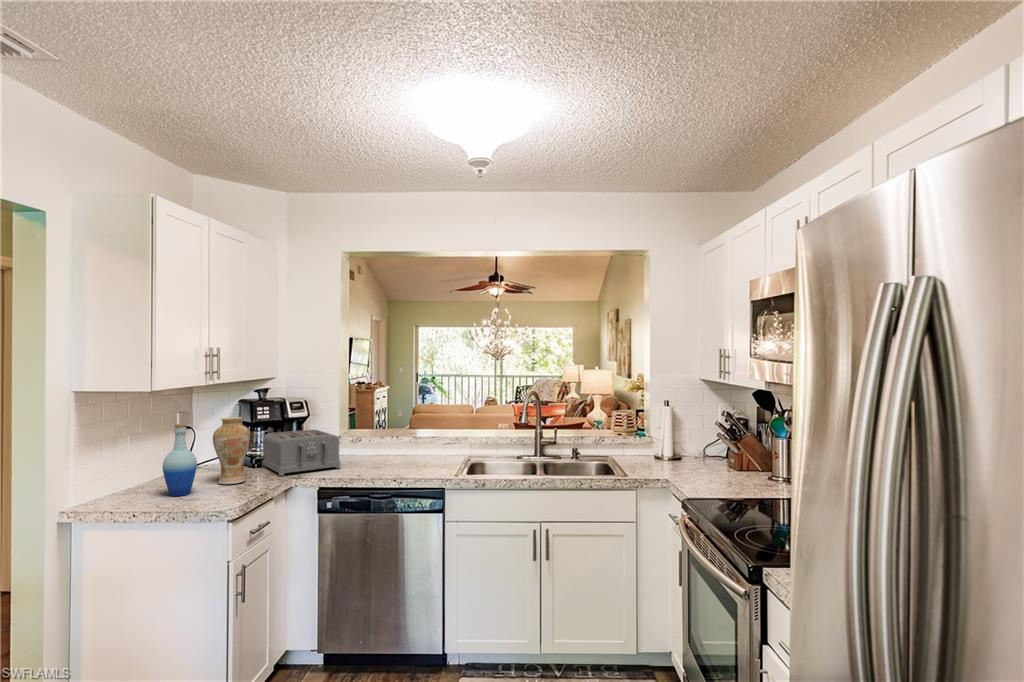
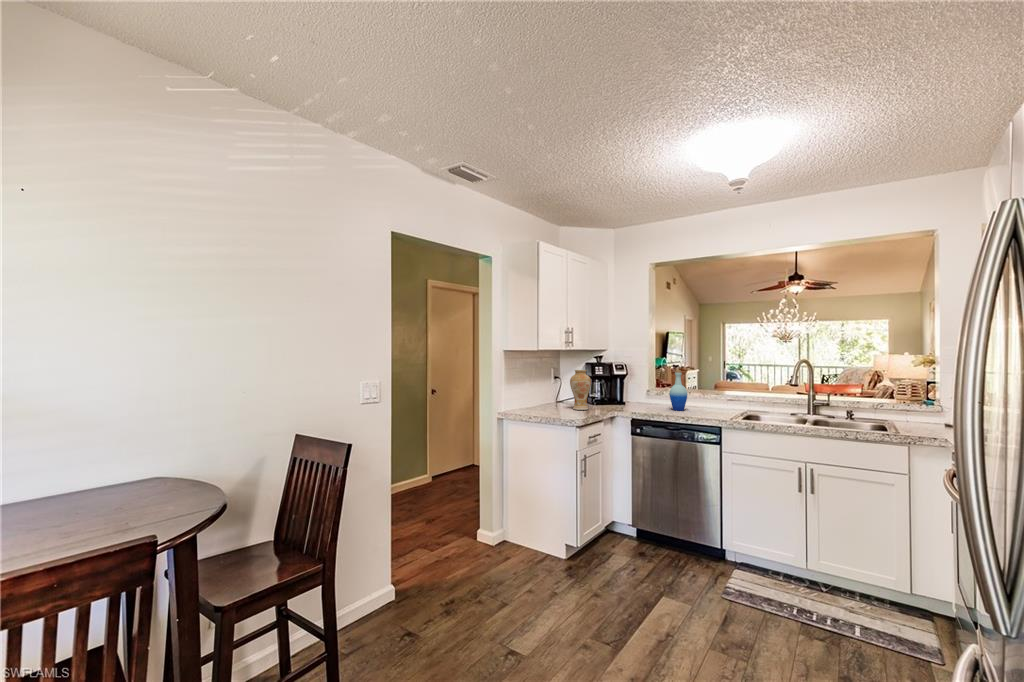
bottle: present [162,424,197,496] -> present [669,370,688,411]
toaster: present [262,430,340,476] -> none [599,384,648,409]

